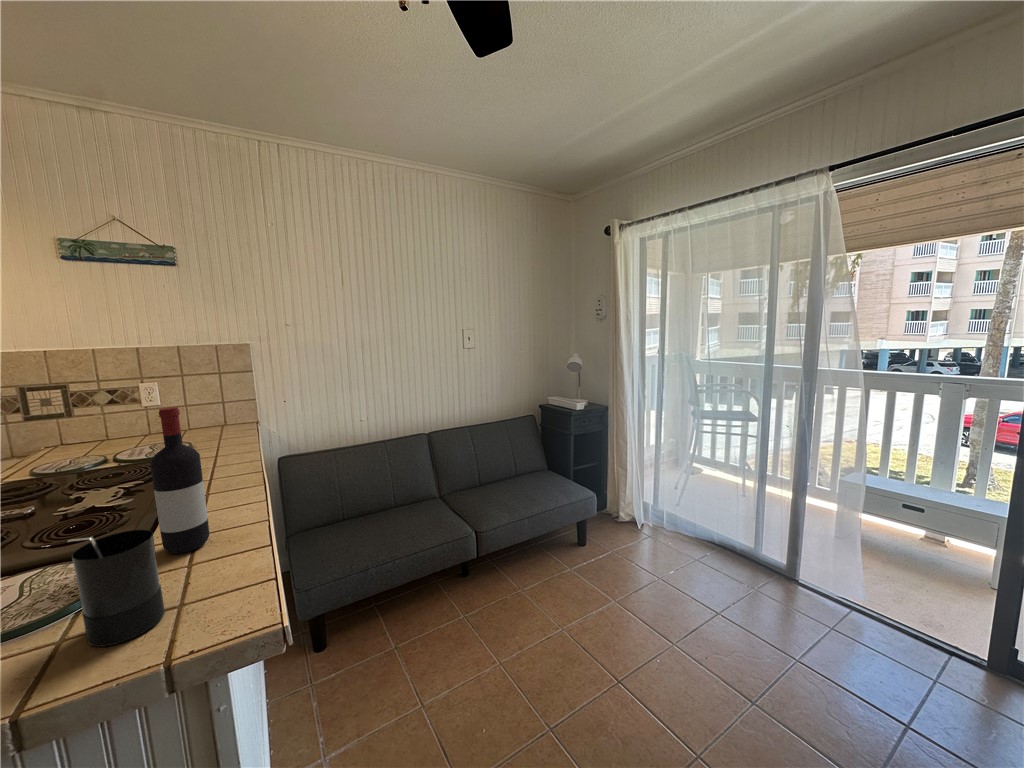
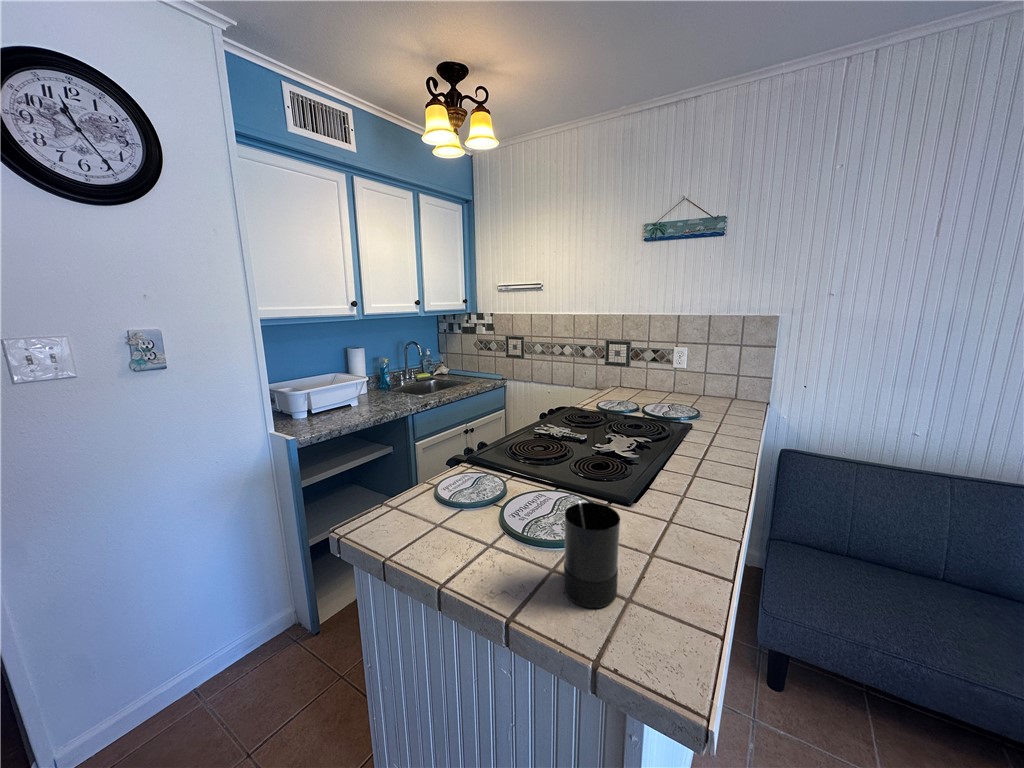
wine bottle: present [150,407,209,554] -> none [640,390,686,538]

